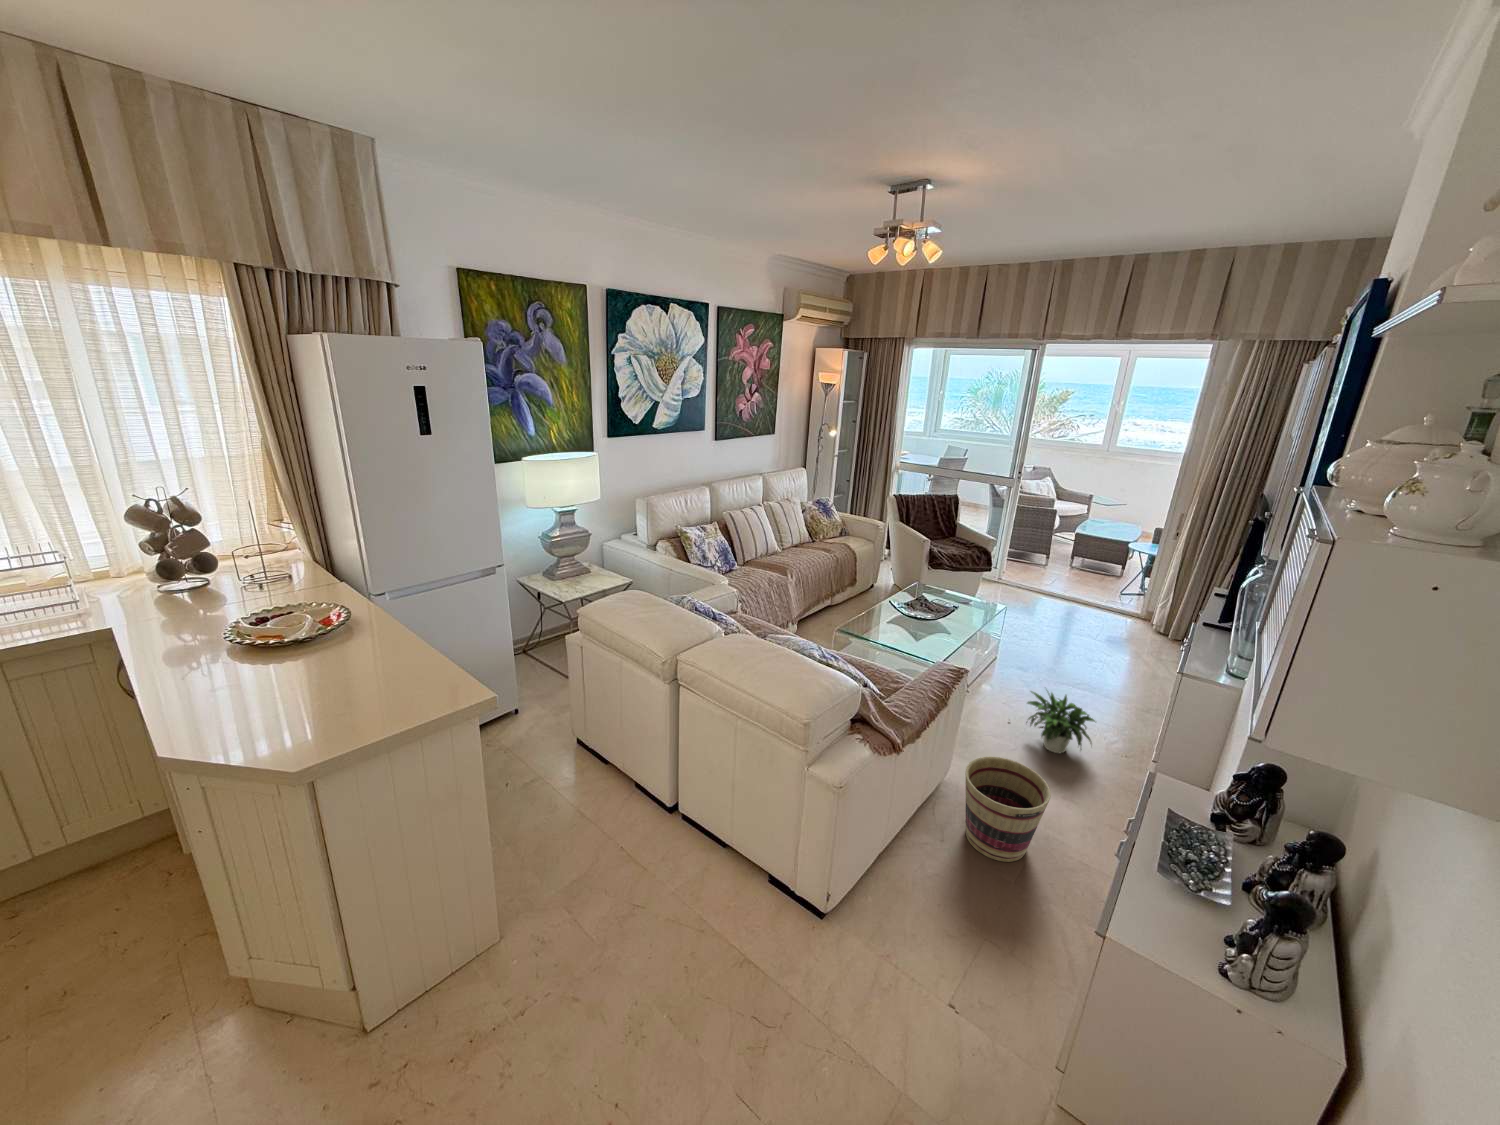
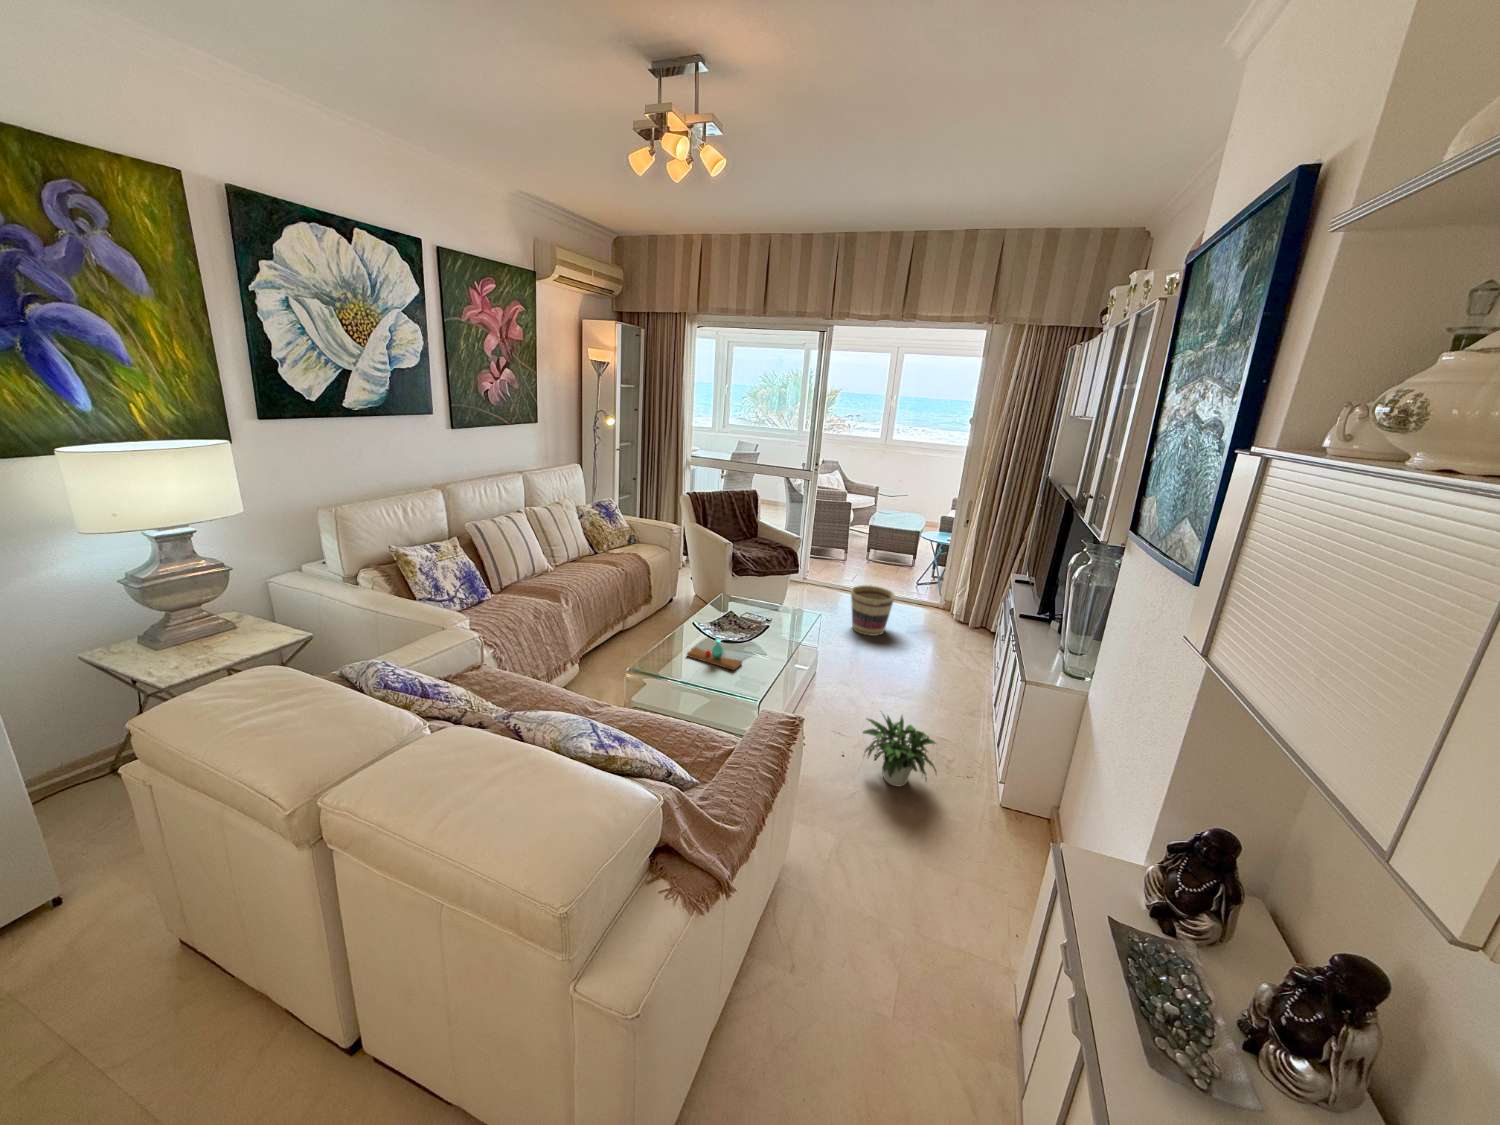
vase: none [881,613,927,639] -> present [687,639,742,670]
basket: present [965,757,1051,862] -> present [851,585,895,636]

